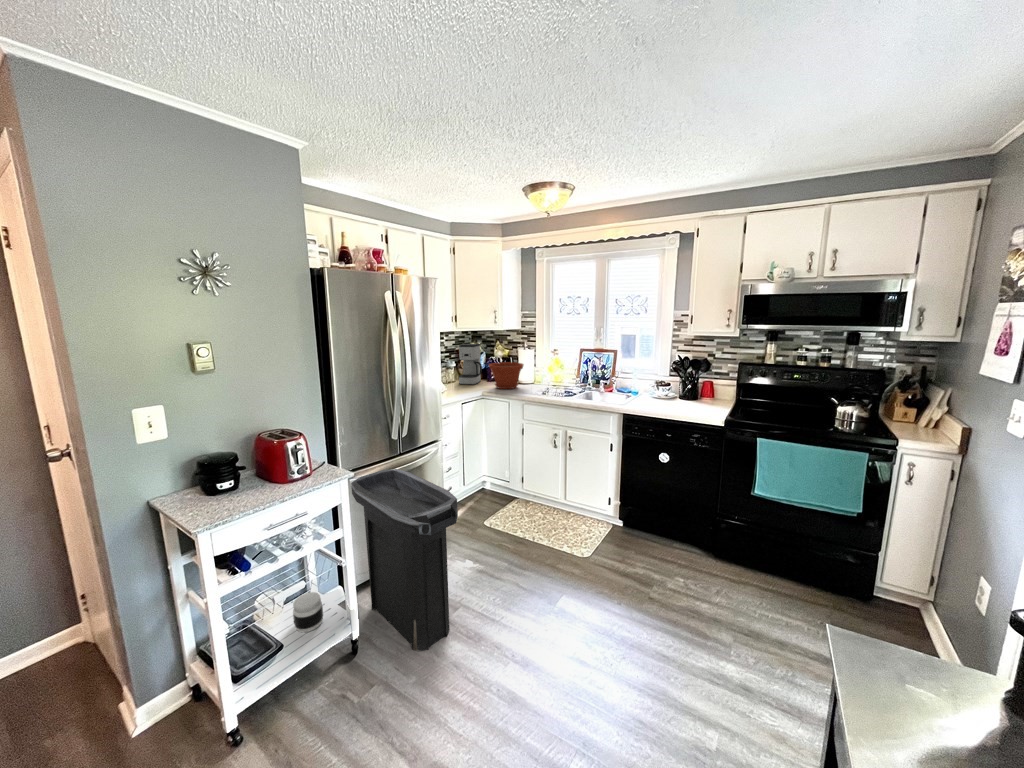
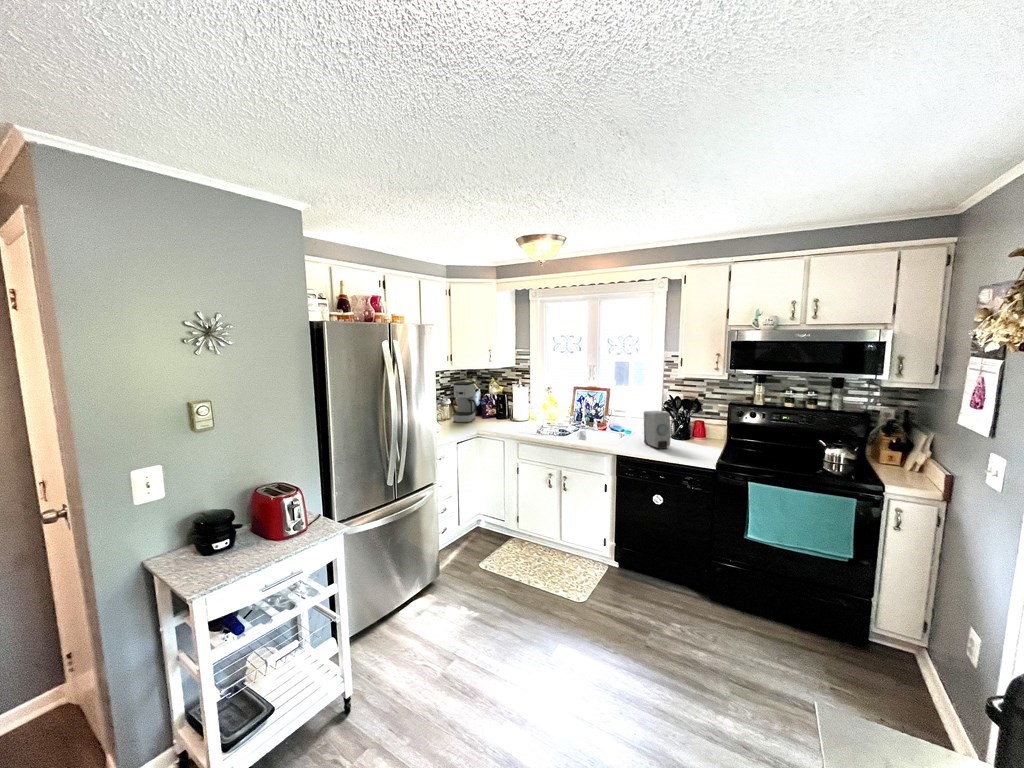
plant pot: present [489,362,524,389] -> none [483,400,518,428]
soap dispenser: none [651,370,678,408] -> present [644,411,671,449]
trash can: present [351,469,458,651] -> none [346,517,453,710]
jar: present [293,592,323,632] -> none [285,649,316,693]

